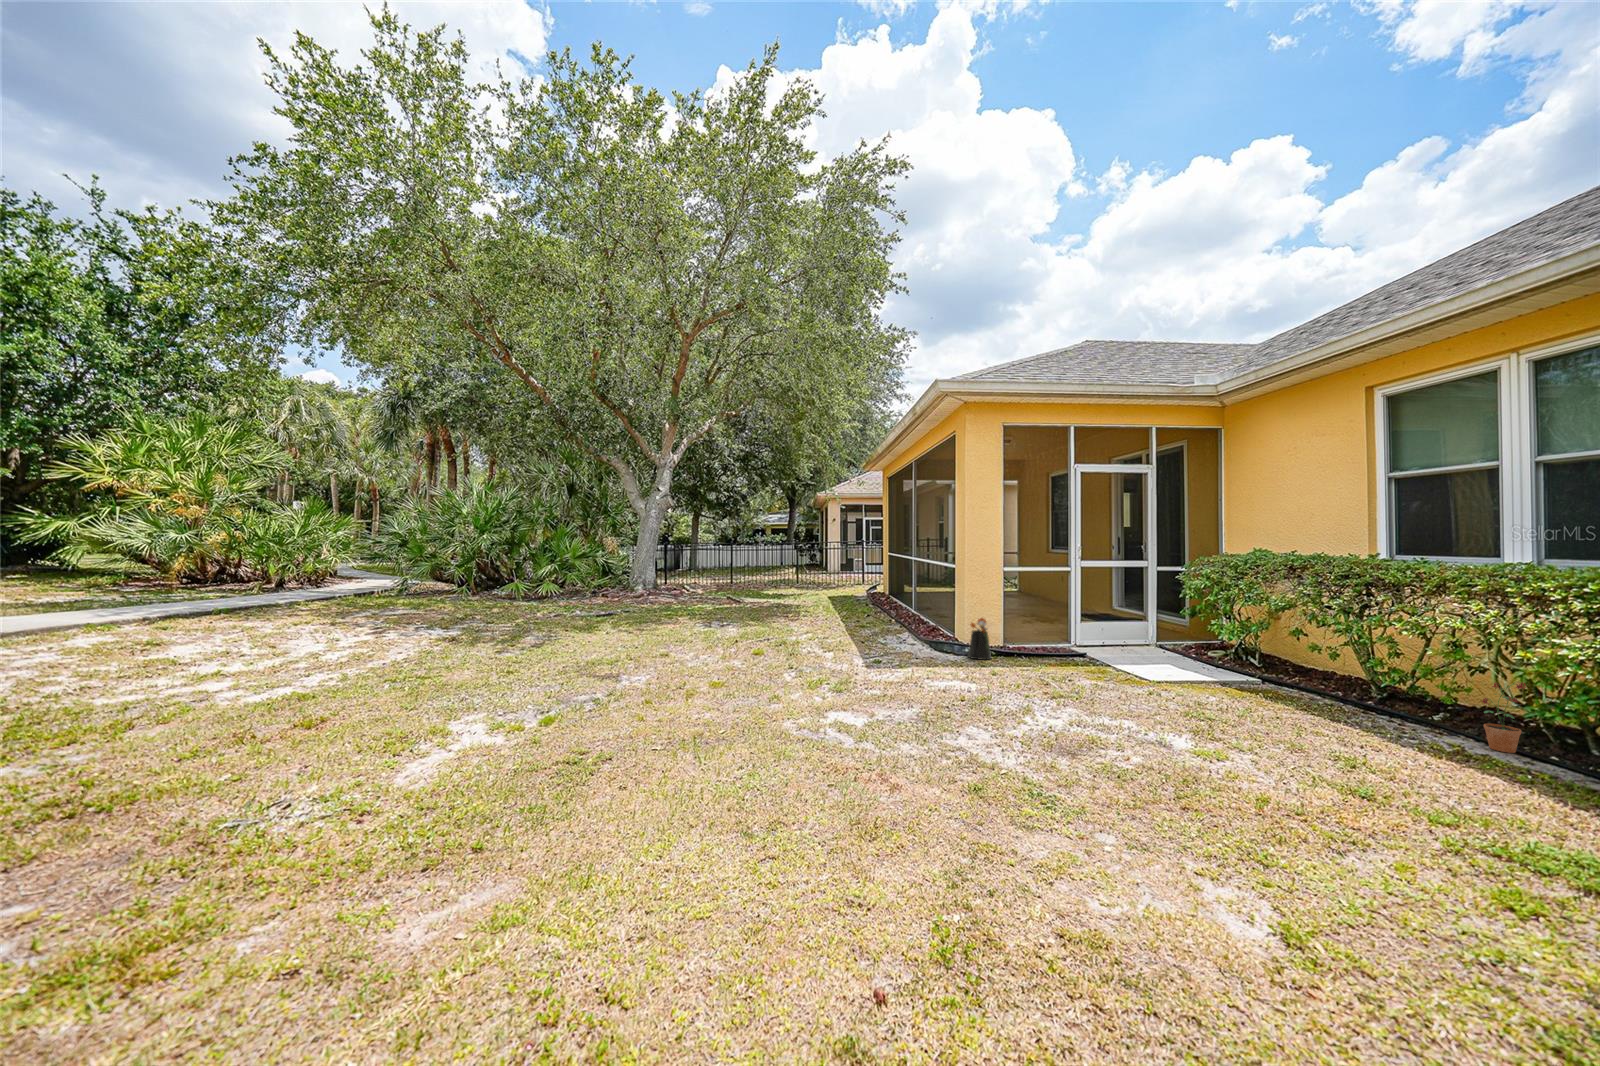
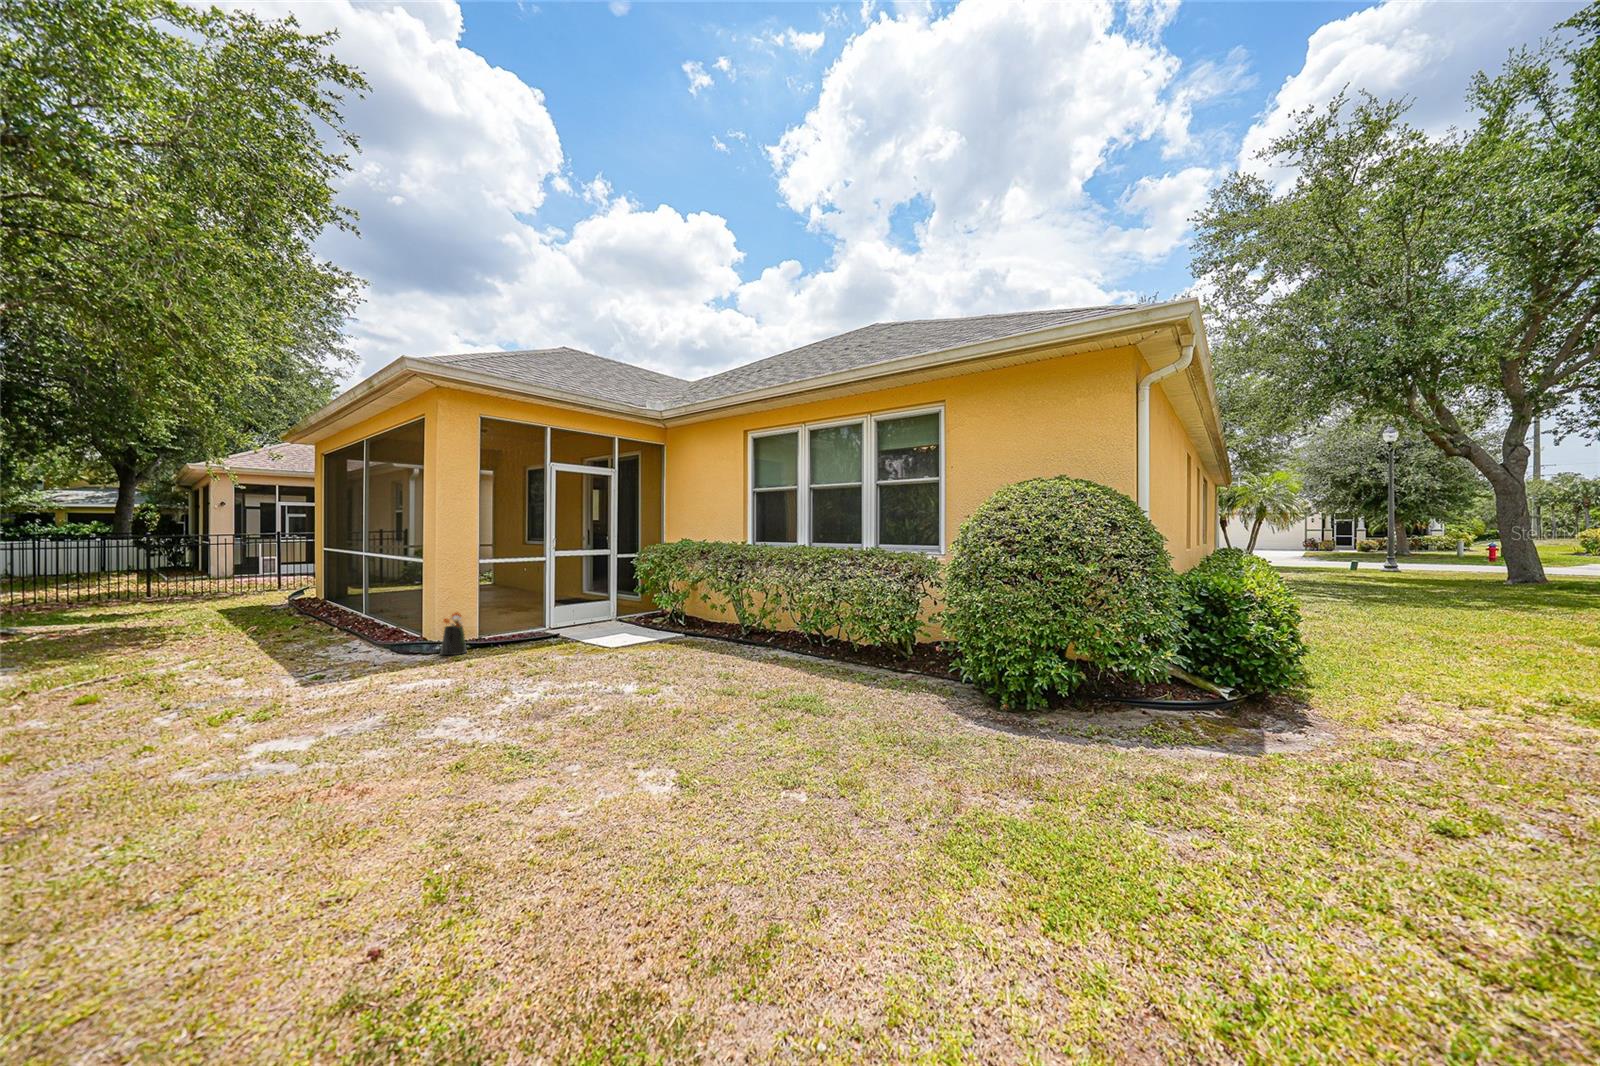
potted plant: present [1482,682,1526,753] -> none [784,614,802,656]

